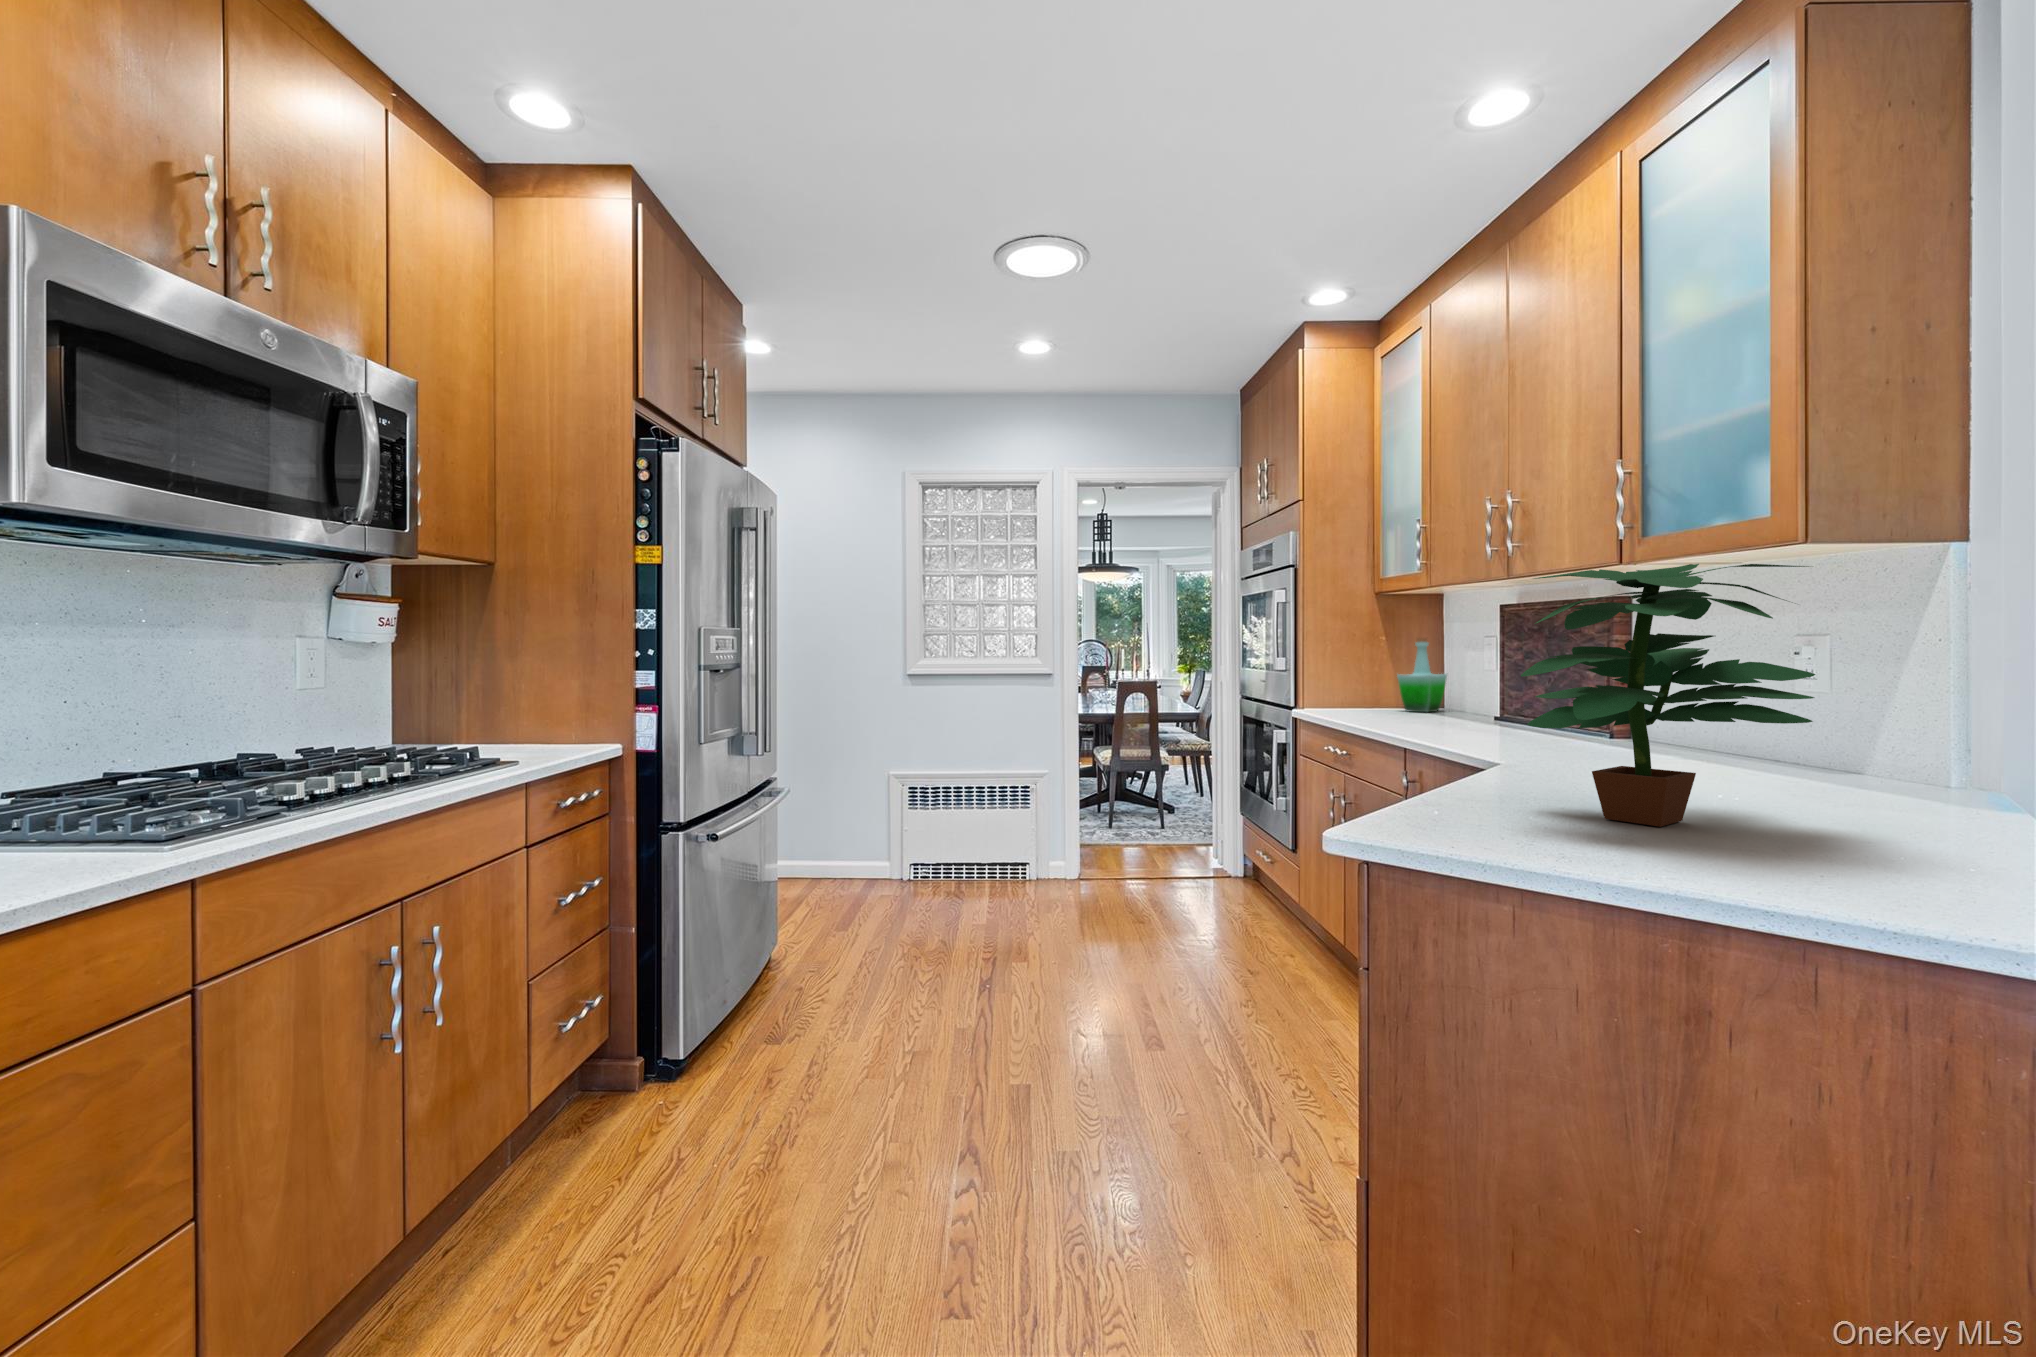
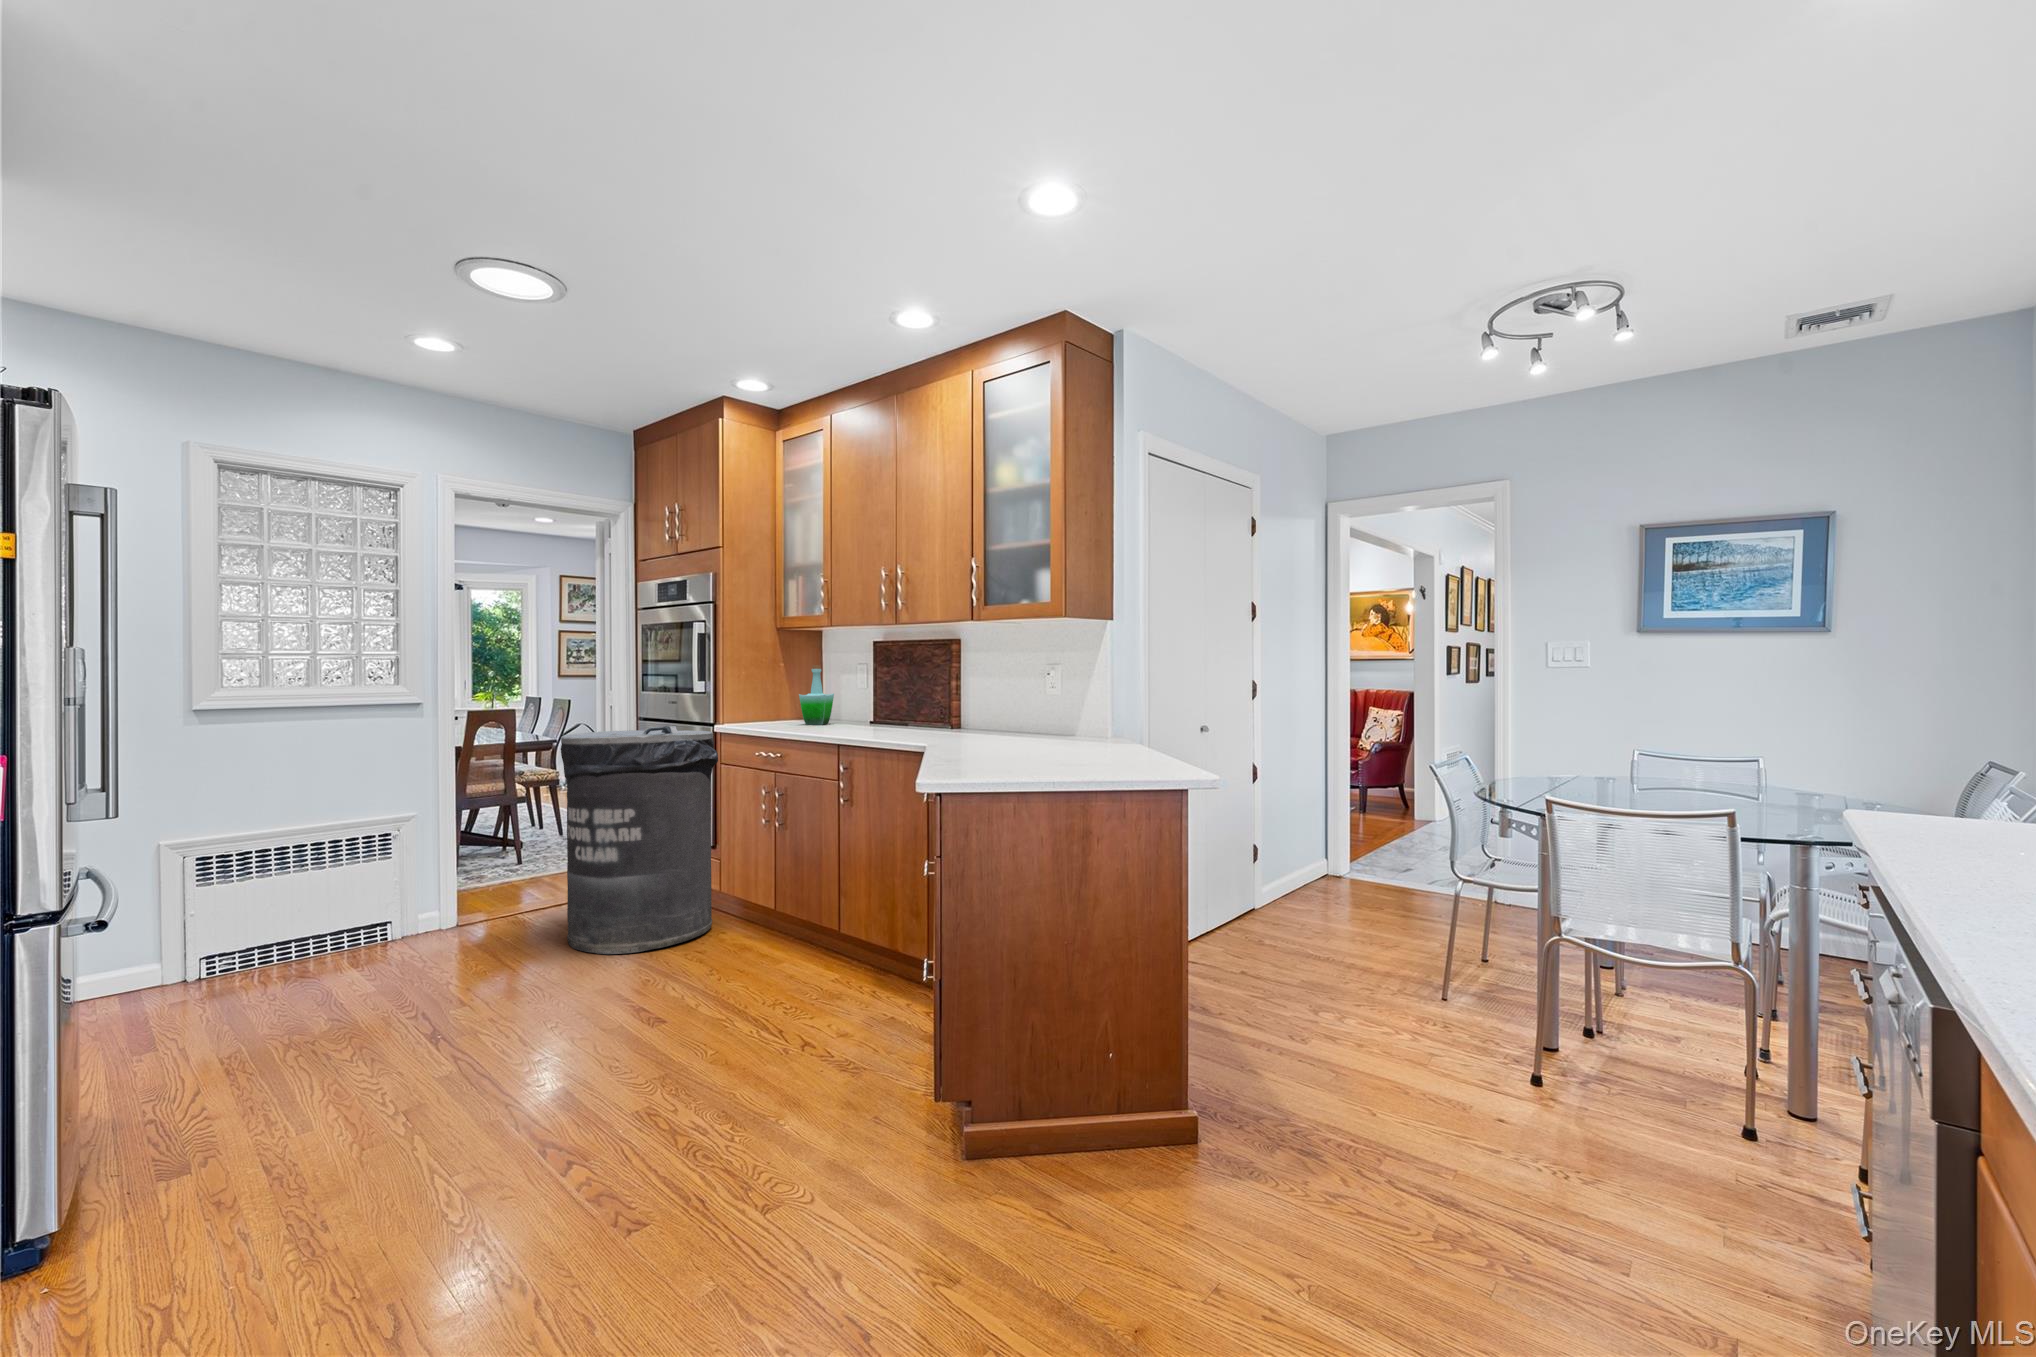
potted plant: present [1521,564,1815,827] -> none [978,631,1096,766]
trash can: none [1136,707,1292,946] -> present [561,726,718,954]

